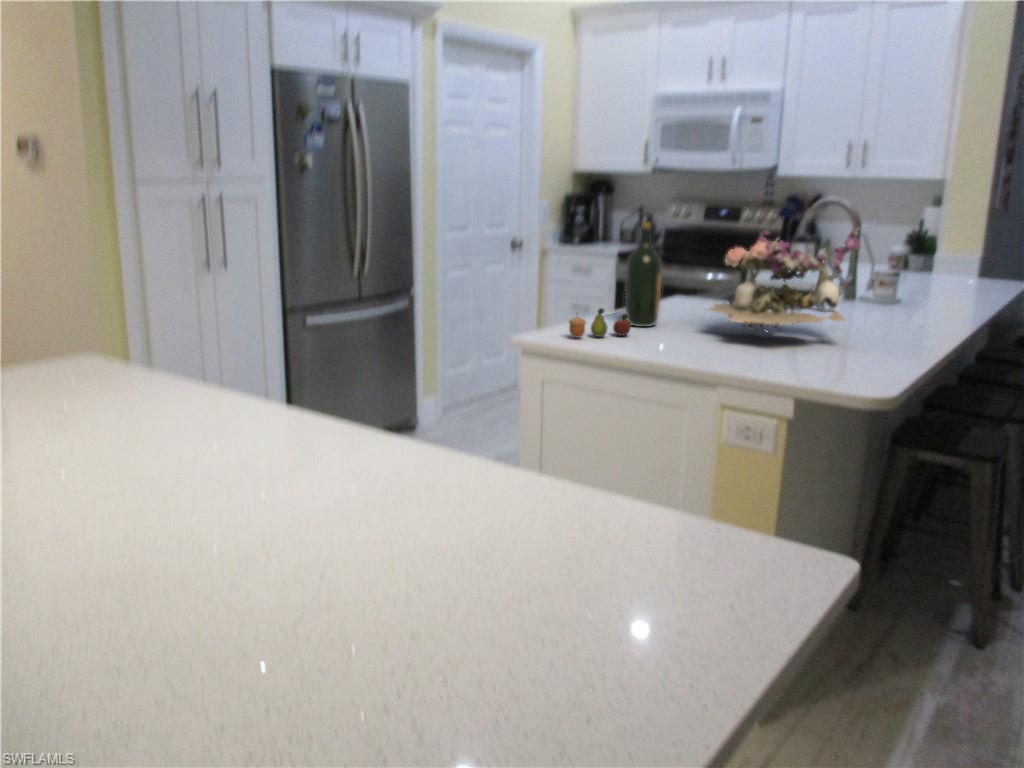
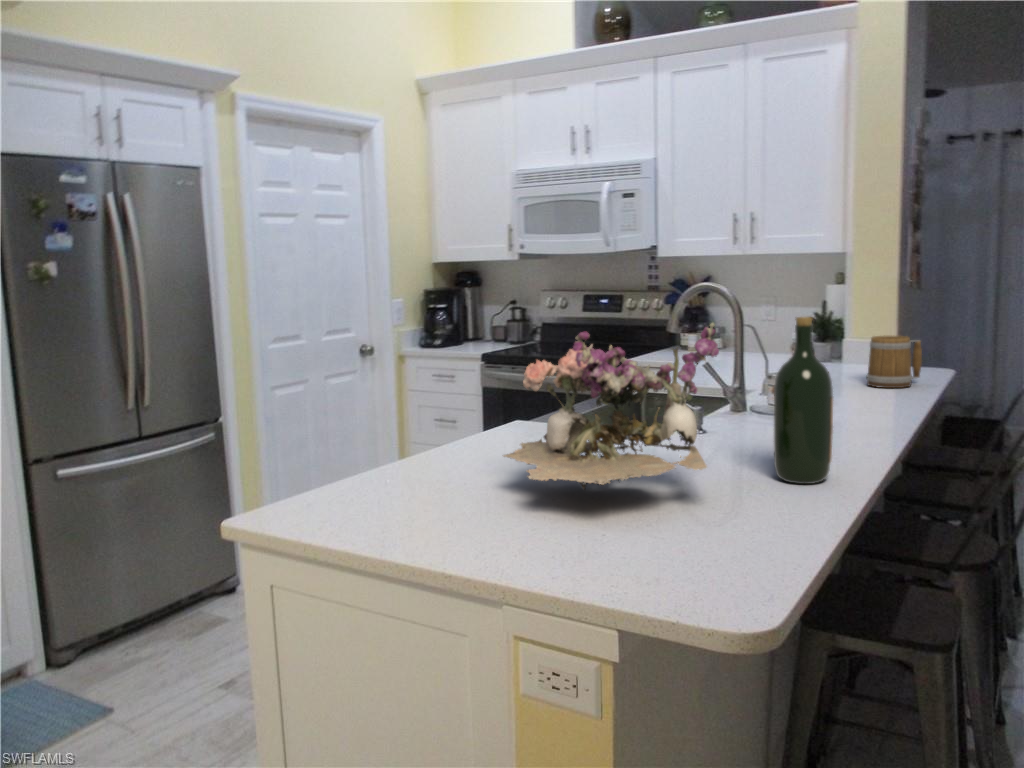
wine bottle: present [625,222,662,327] -> present [774,317,833,484]
mug: none [952,250,1000,292] -> present [867,336,922,388]
fruit: present [569,308,631,338] -> none [286,466,389,515]

